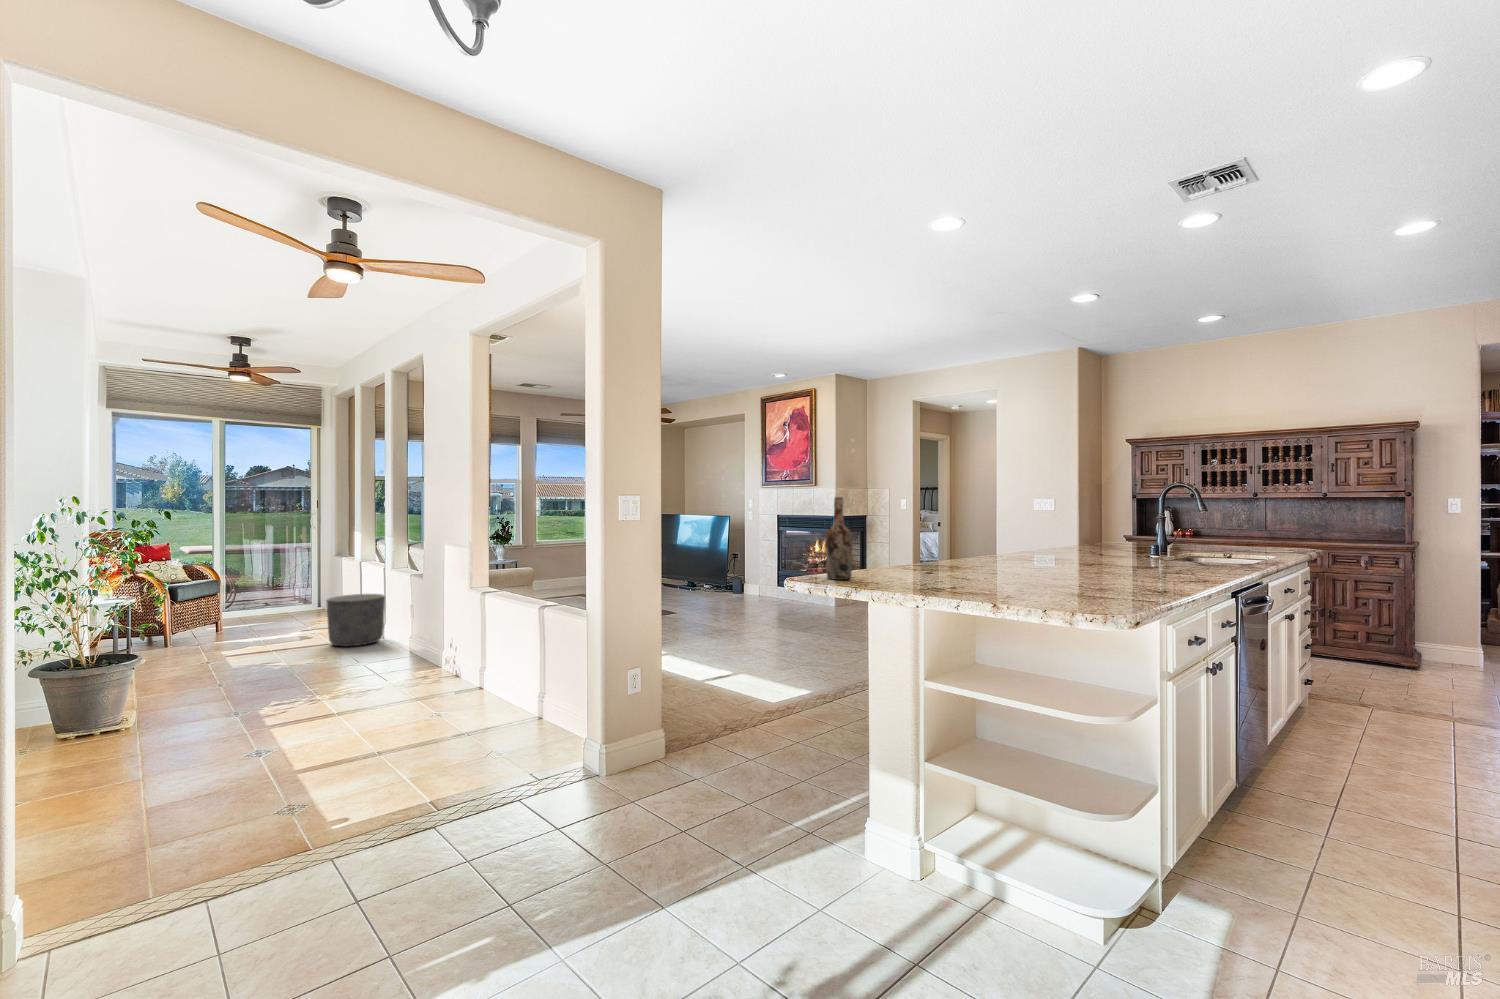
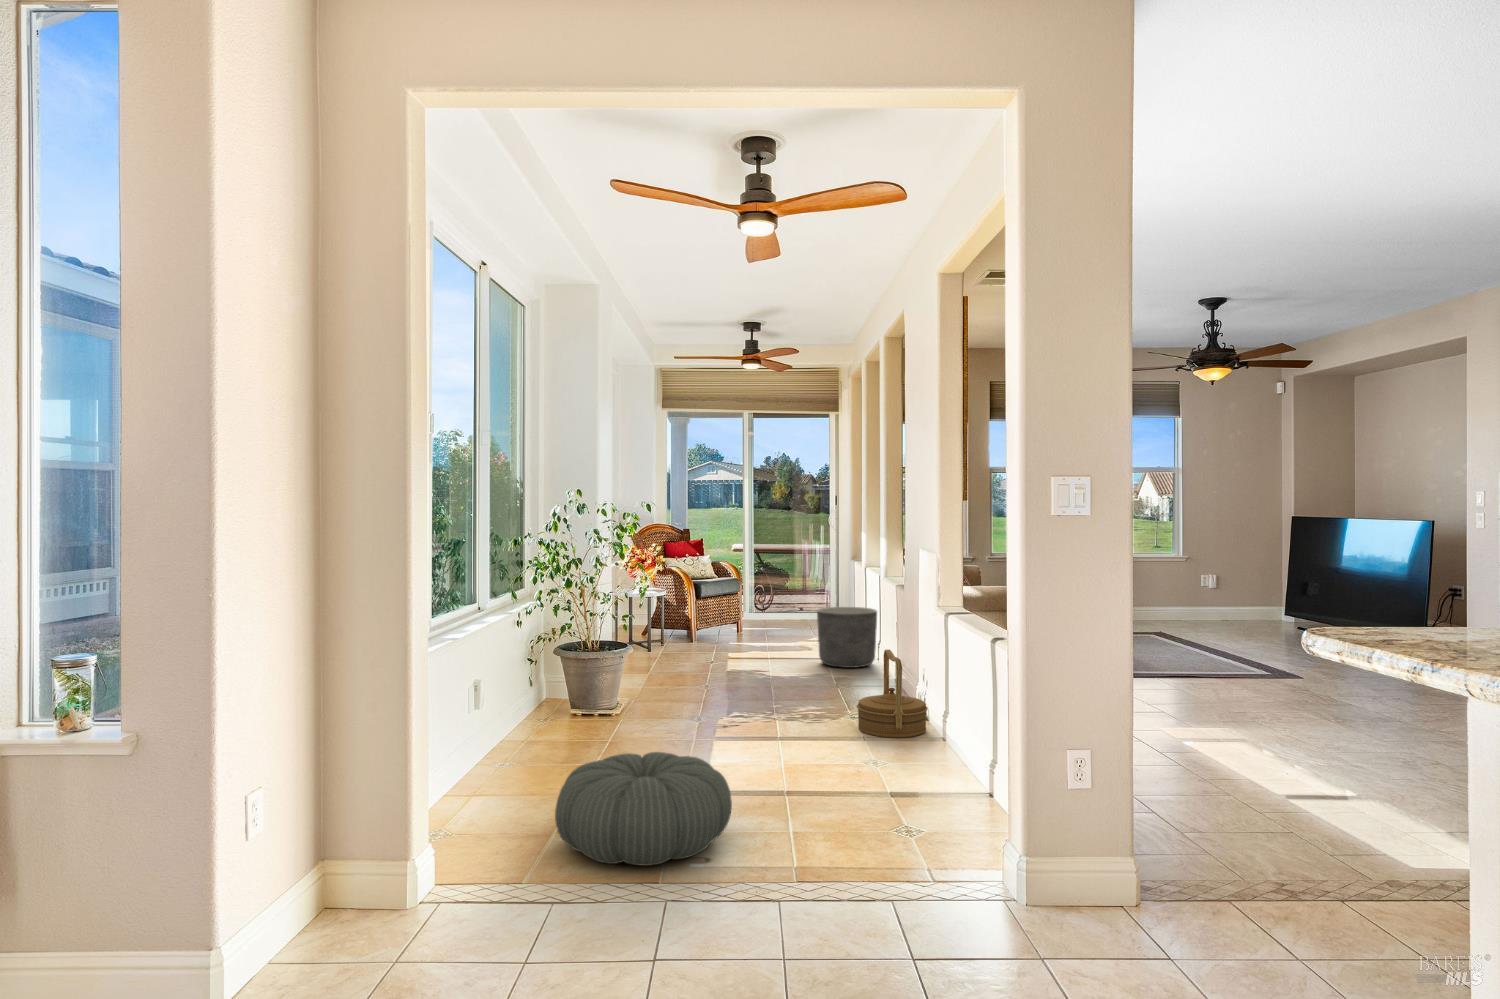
wine bottle: present [826,497,852,580] -> none [1378,470,1442,641]
woven basket: none [403,624,464,694] -> present [857,650,928,738]
pouf: none [162,738,358,856] -> present [555,752,732,866]

